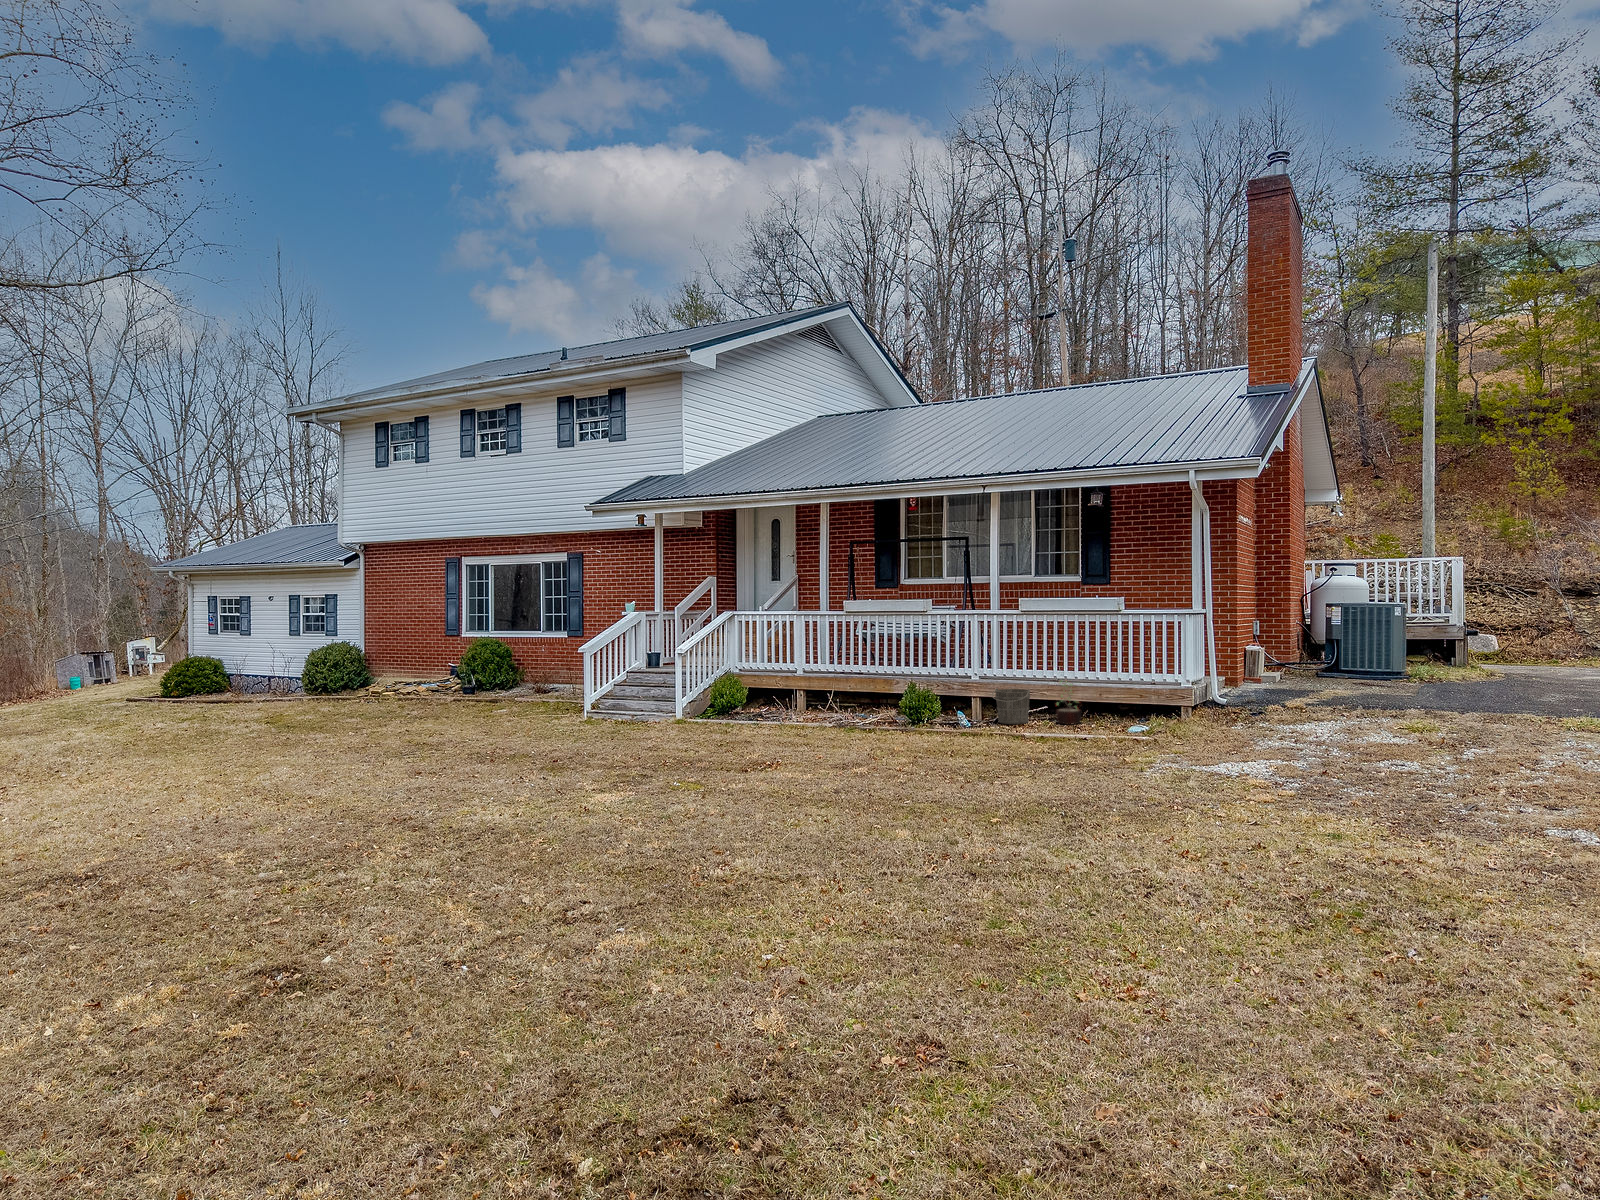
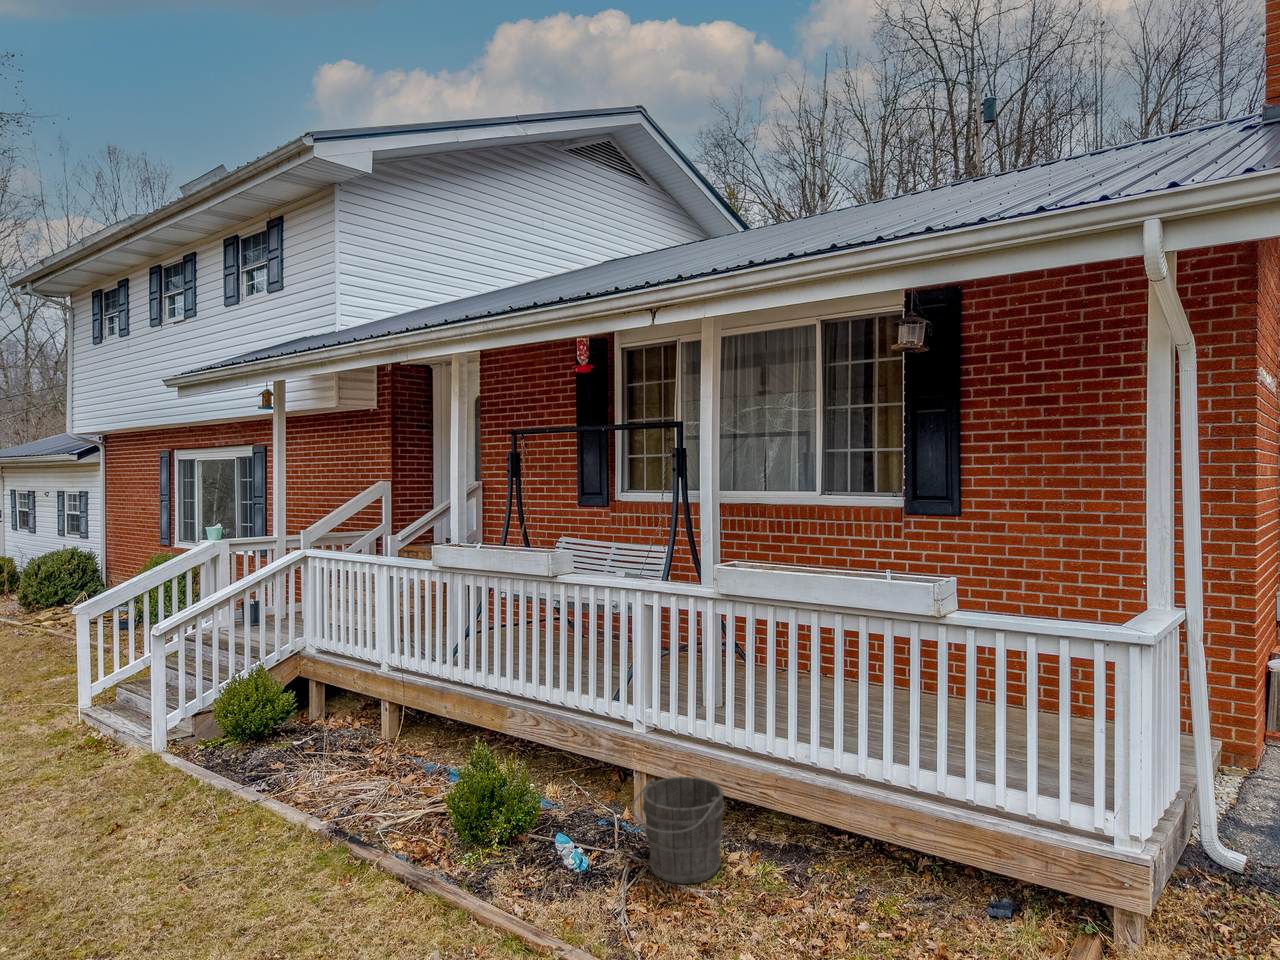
decorative plant: present [1056,681,1081,724] -> none [775,783,839,915]

